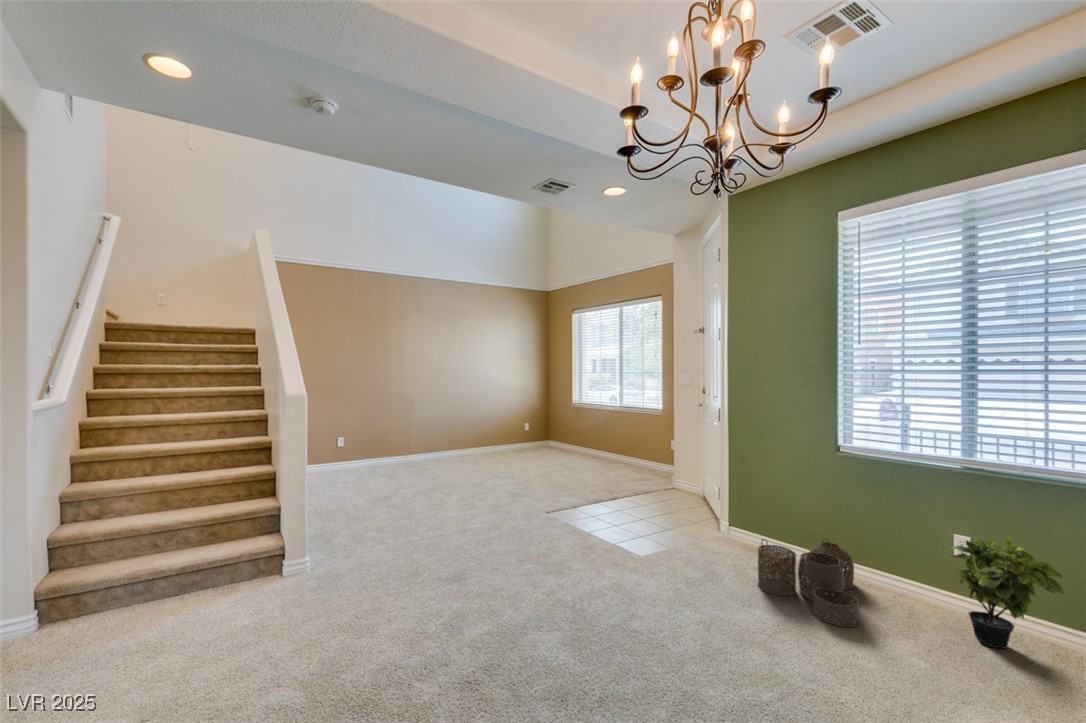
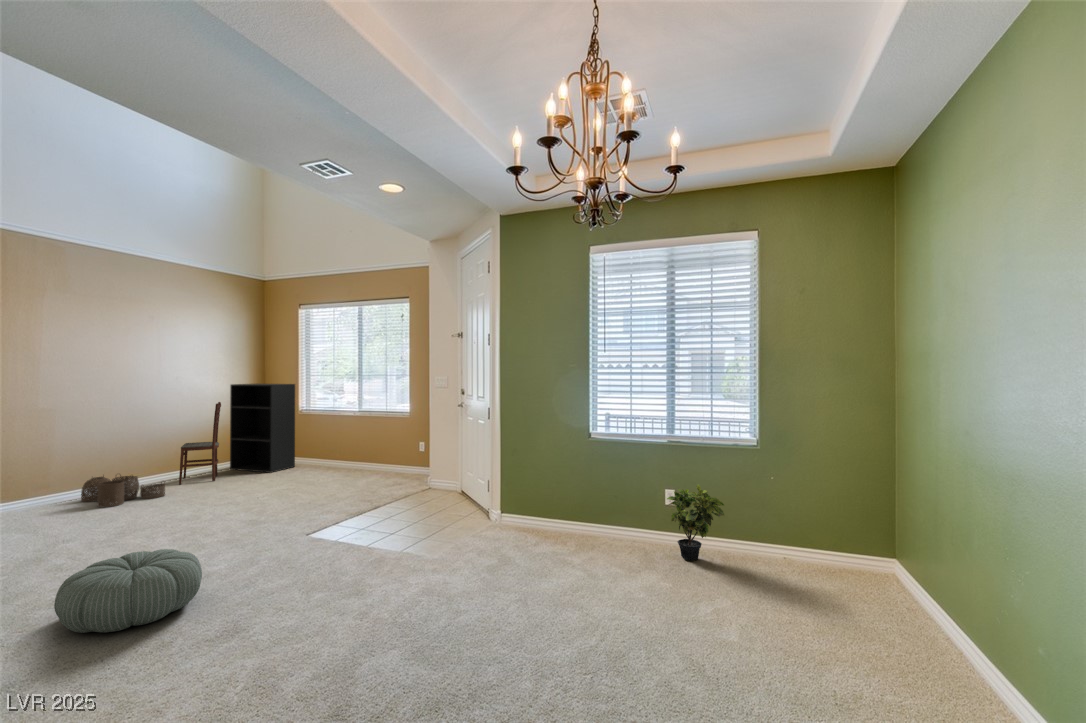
bookshelf: none [522,378,569,454] -> present [230,384,295,473]
dining chair: none [484,392,514,455] -> present [179,402,221,485]
pouf: none [363,496,451,550] -> present [54,549,202,633]
woven basket: present [758,539,859,627] -> present [81,475,165,507]

